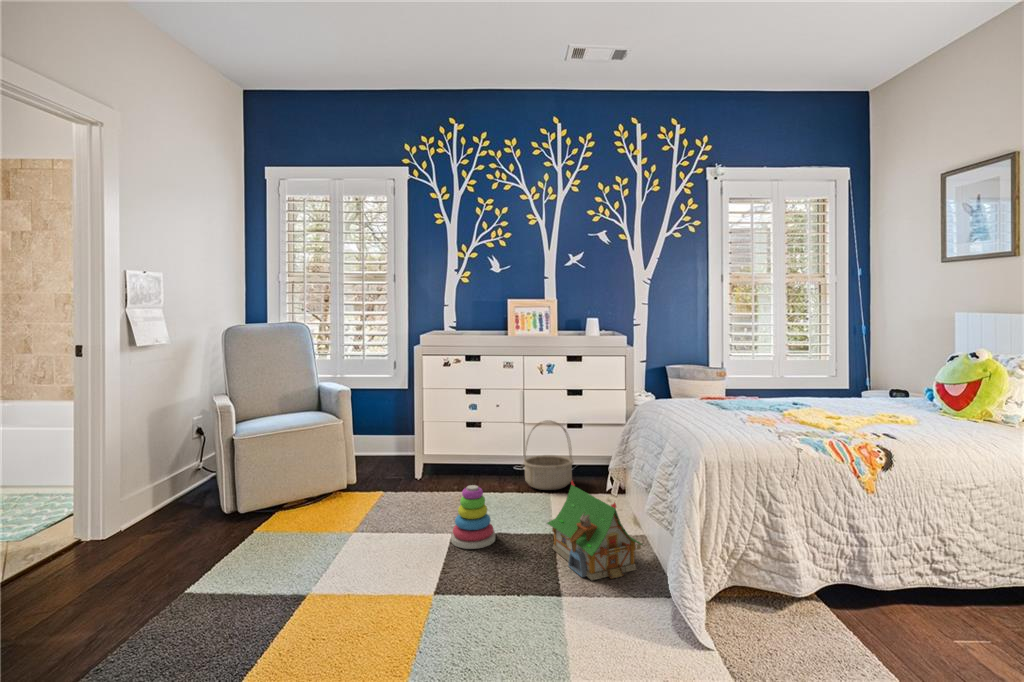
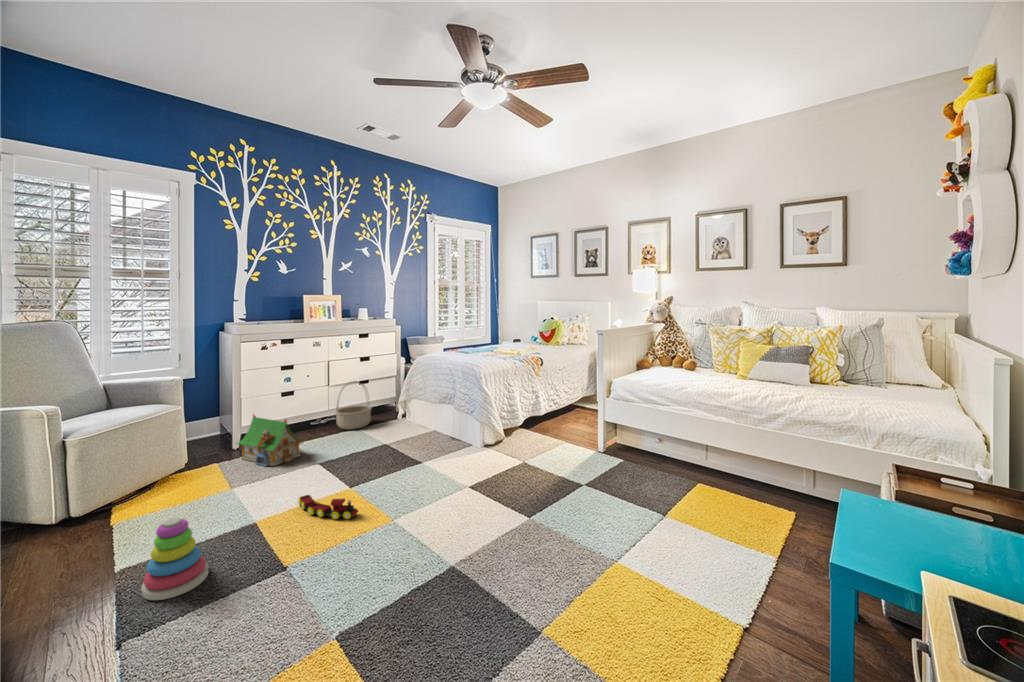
toy house: present [547,480,643,581] -> present [237,415,303,466]
stacking toy: present [451,485,495,549] -> present [141,518,209,600]
toy train: none [361,576,405,636] -> present [298,495,358,519]

